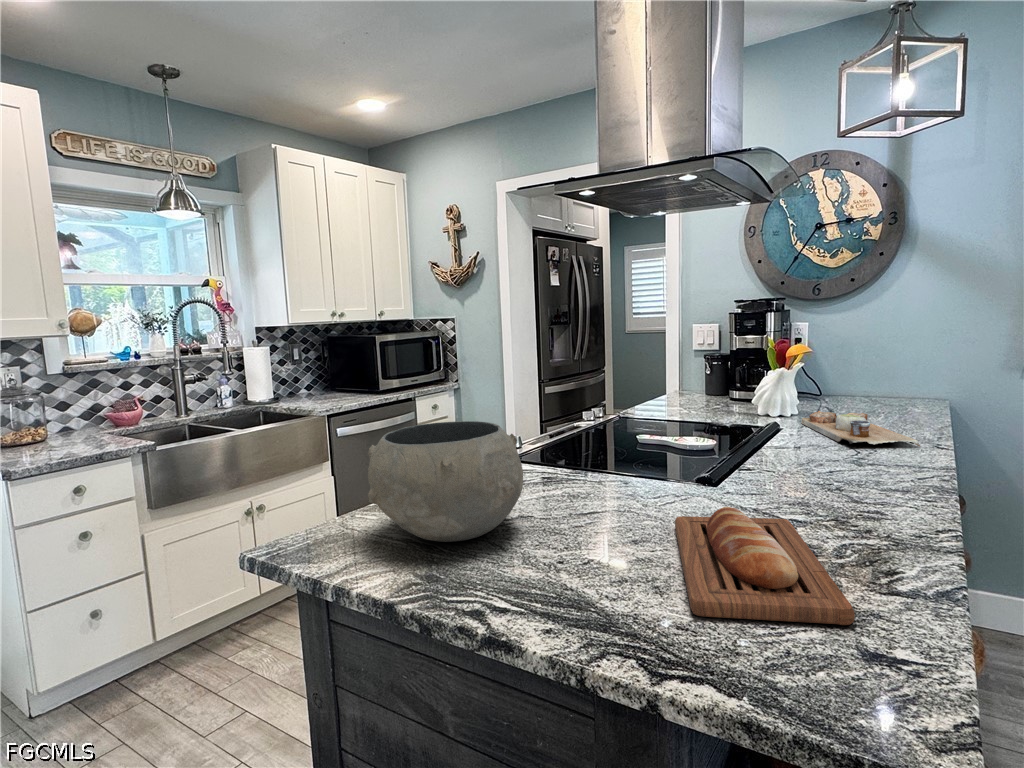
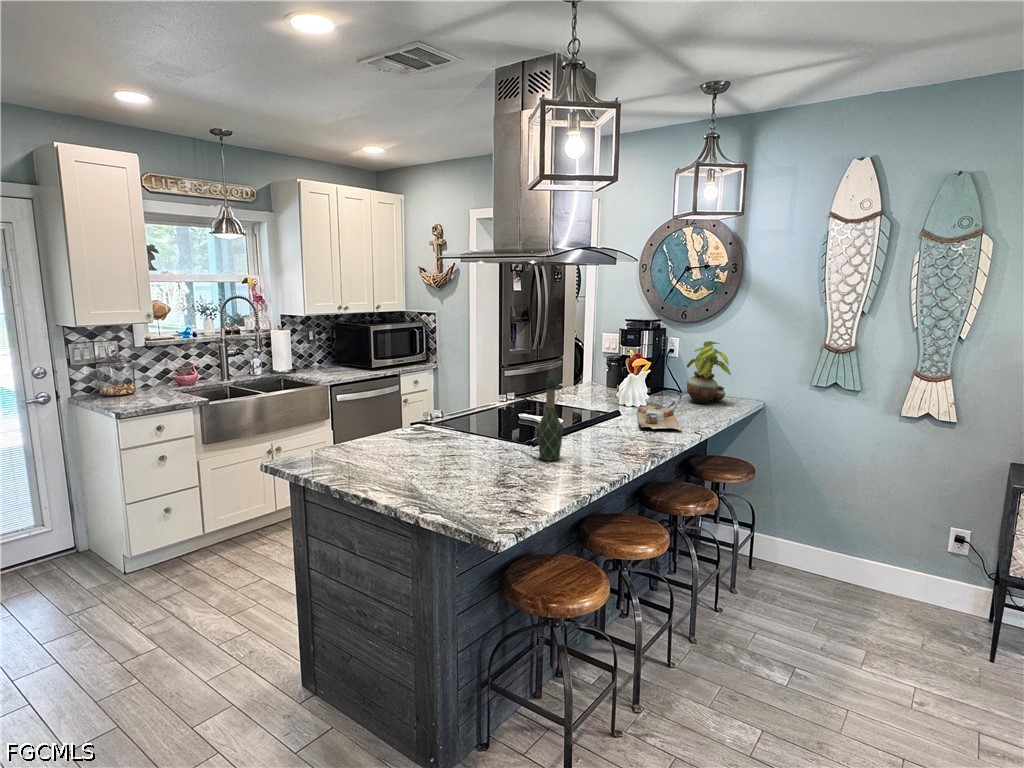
potted plant: none [841,317,919,406] -> present [687,341,730,403]
wine bottle: none [749,359,801,511] -> present [537,379,563,460]
ceramic bowl: present [367,421,523,542] -> none [327,402,411,464]
bread loaf: present [675,507,855,625] -> none [456,454,541,502]

